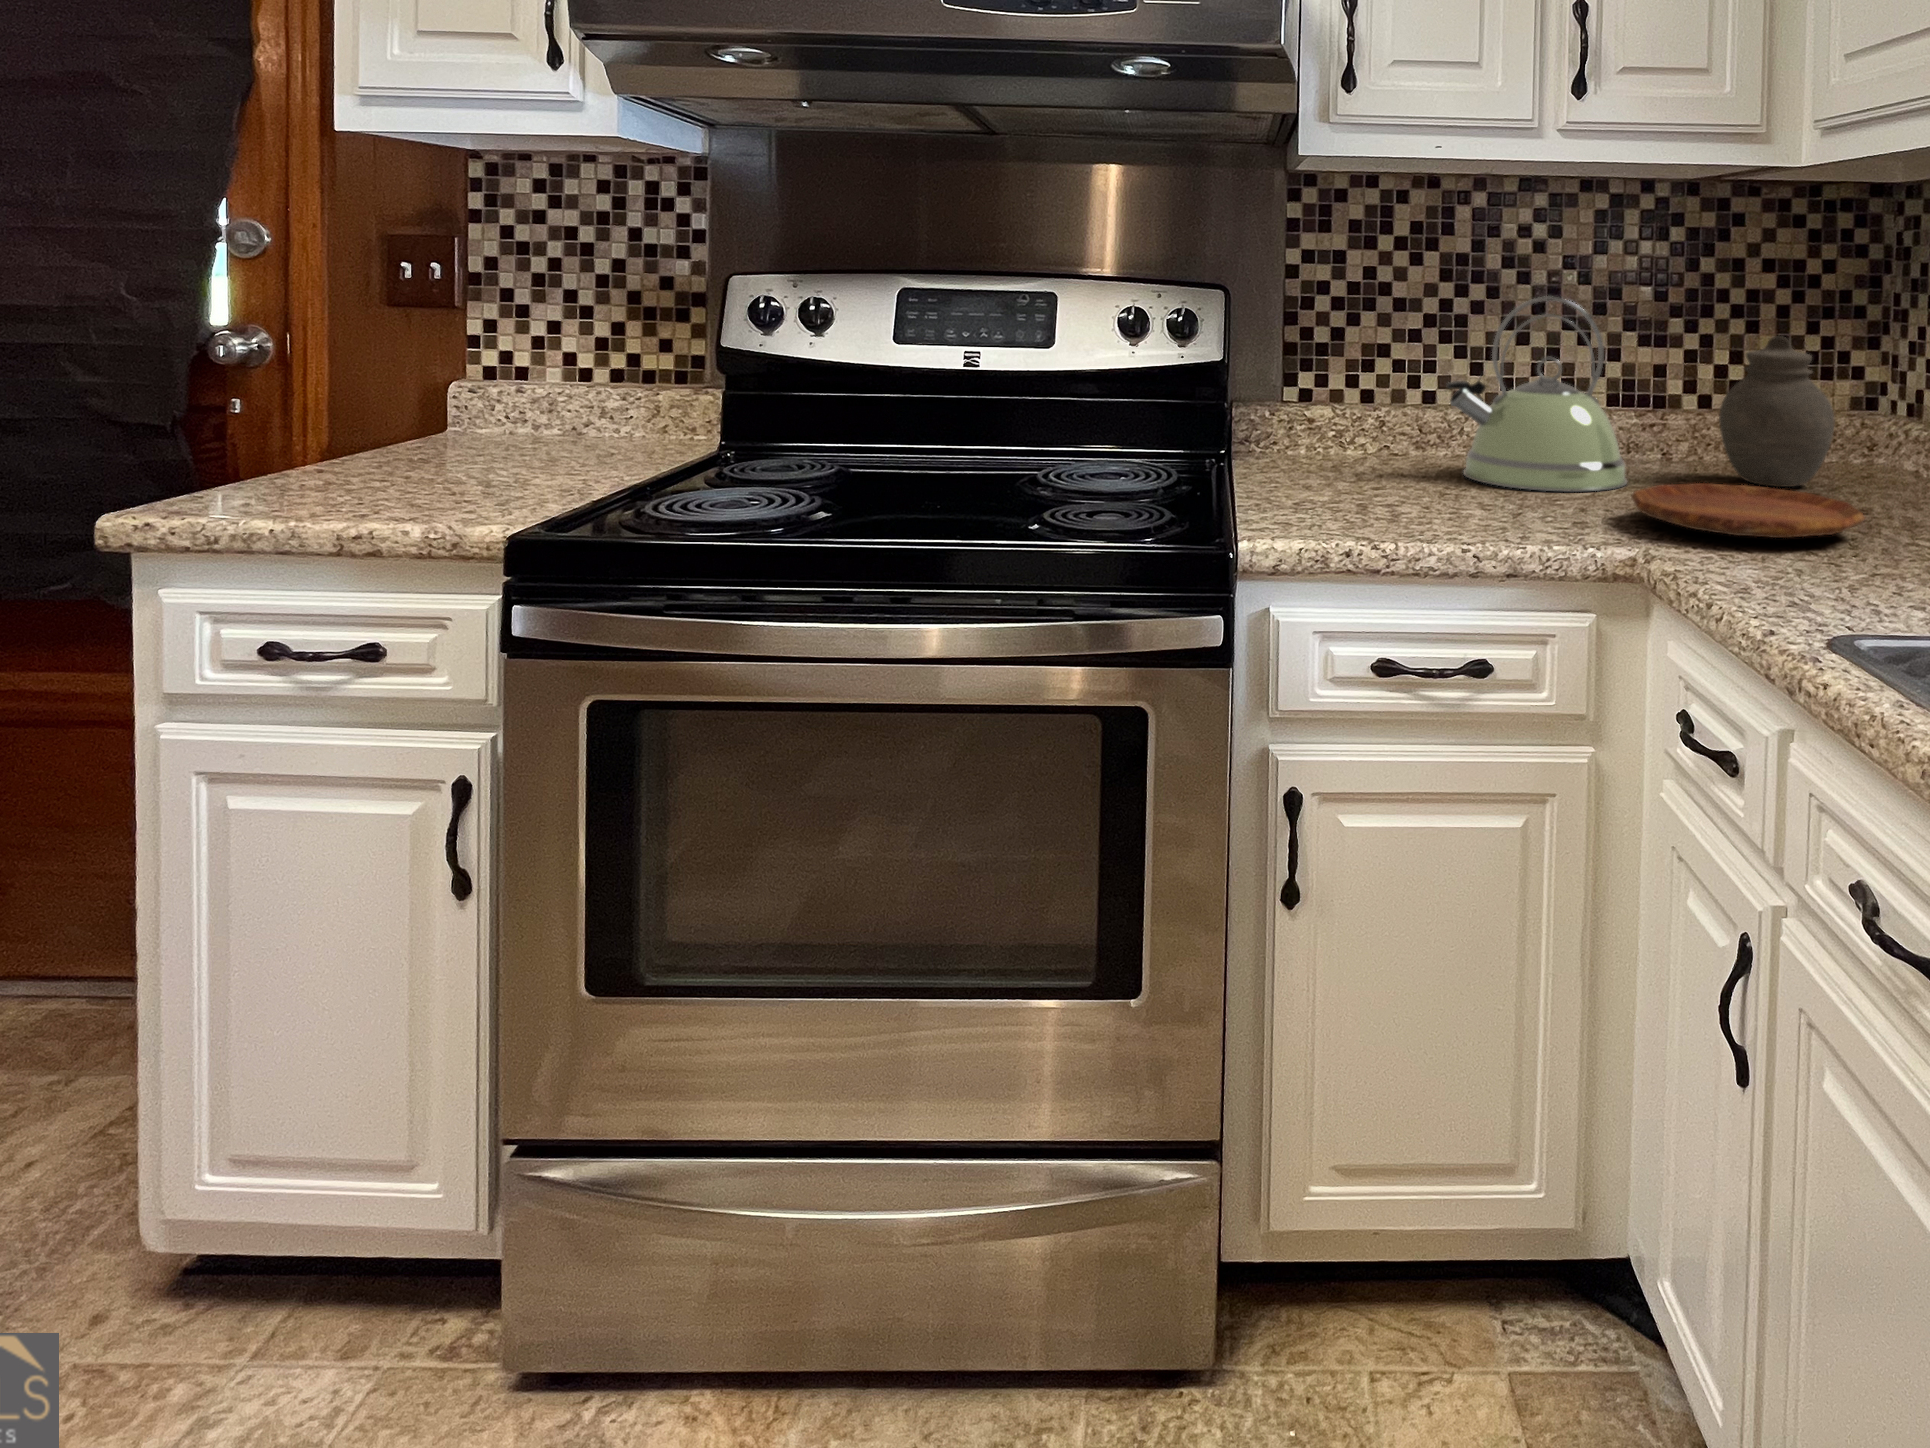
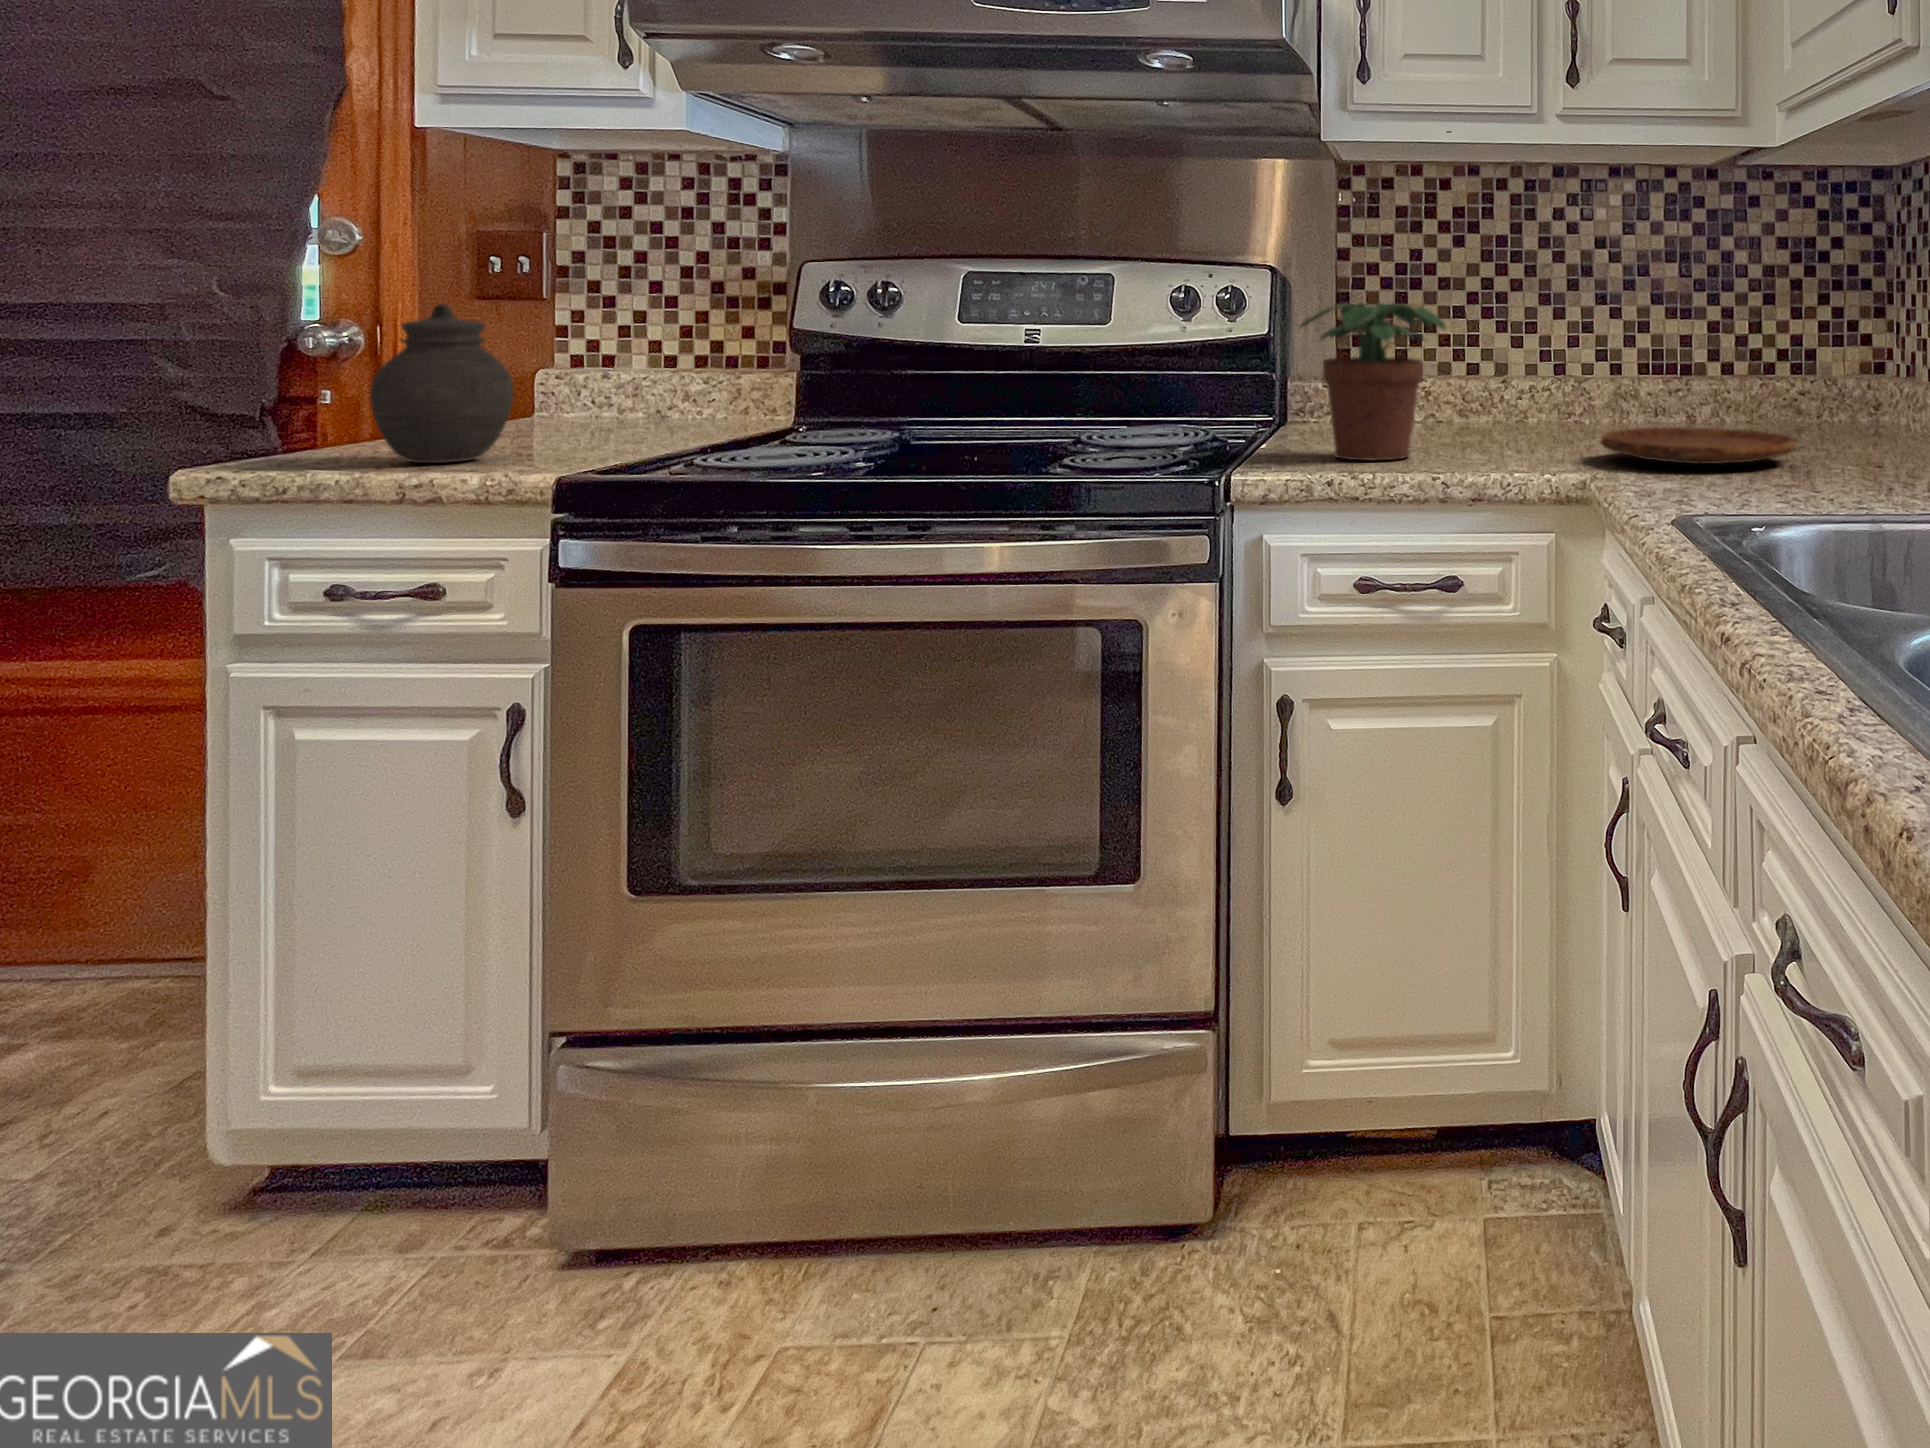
kettle: present [1447,296,1627,492] -> none [1466,268,1632,442]
jar: present [1719,336,1834,487] -> present [370,304,514,463]
potted plant: none [1298,341,1460,520] -> present [1300,303,1445,461]

